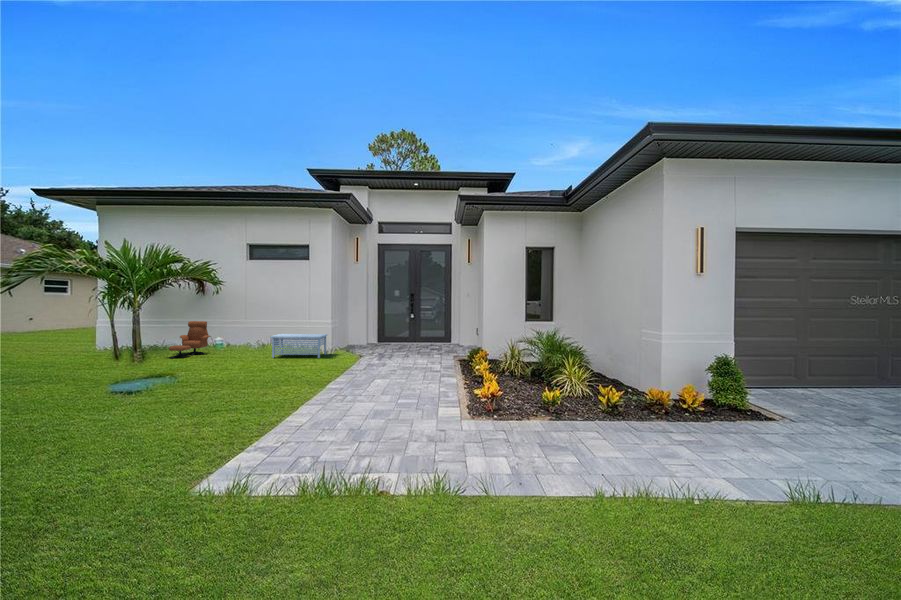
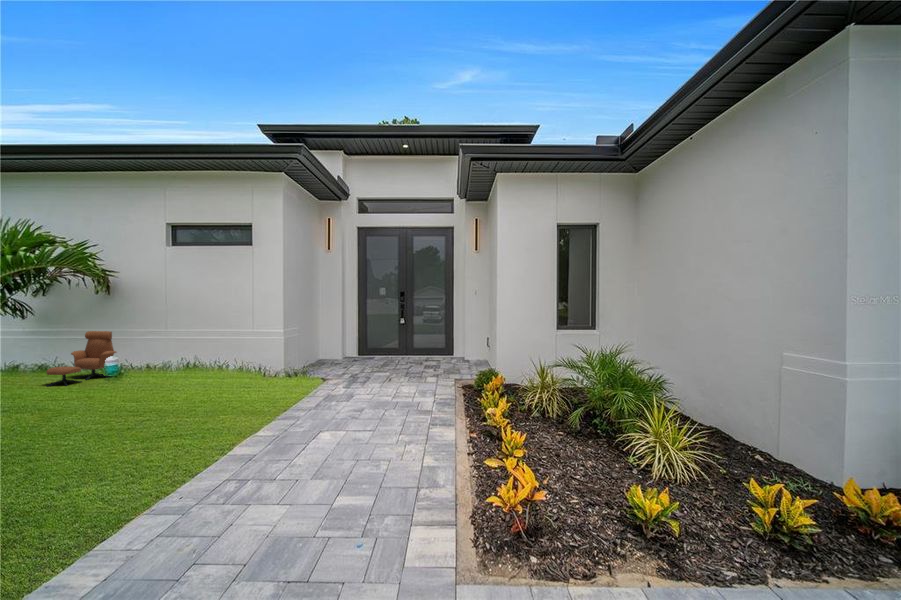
storage bench: present [270,334,327,358] -> none [192,348,279,383]

